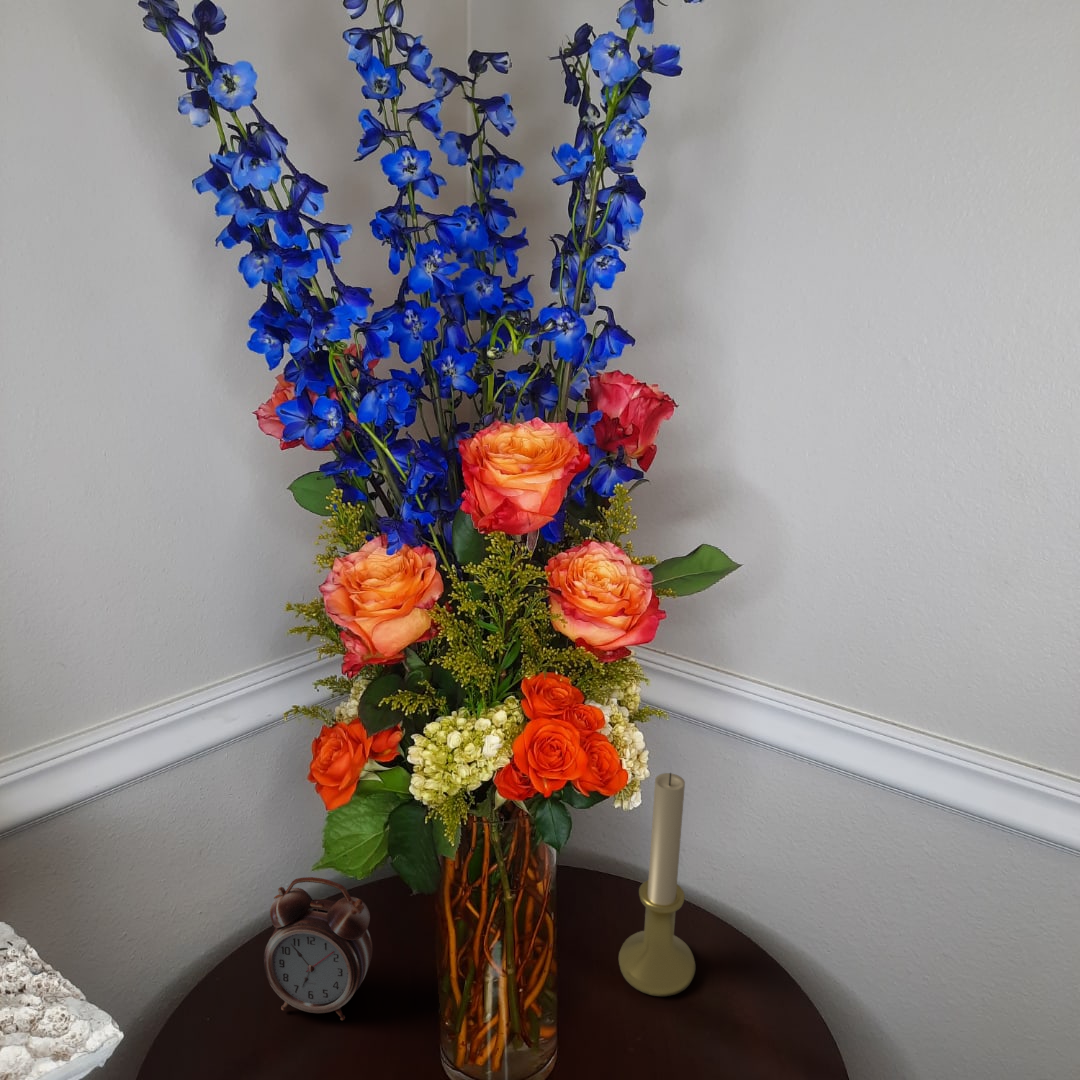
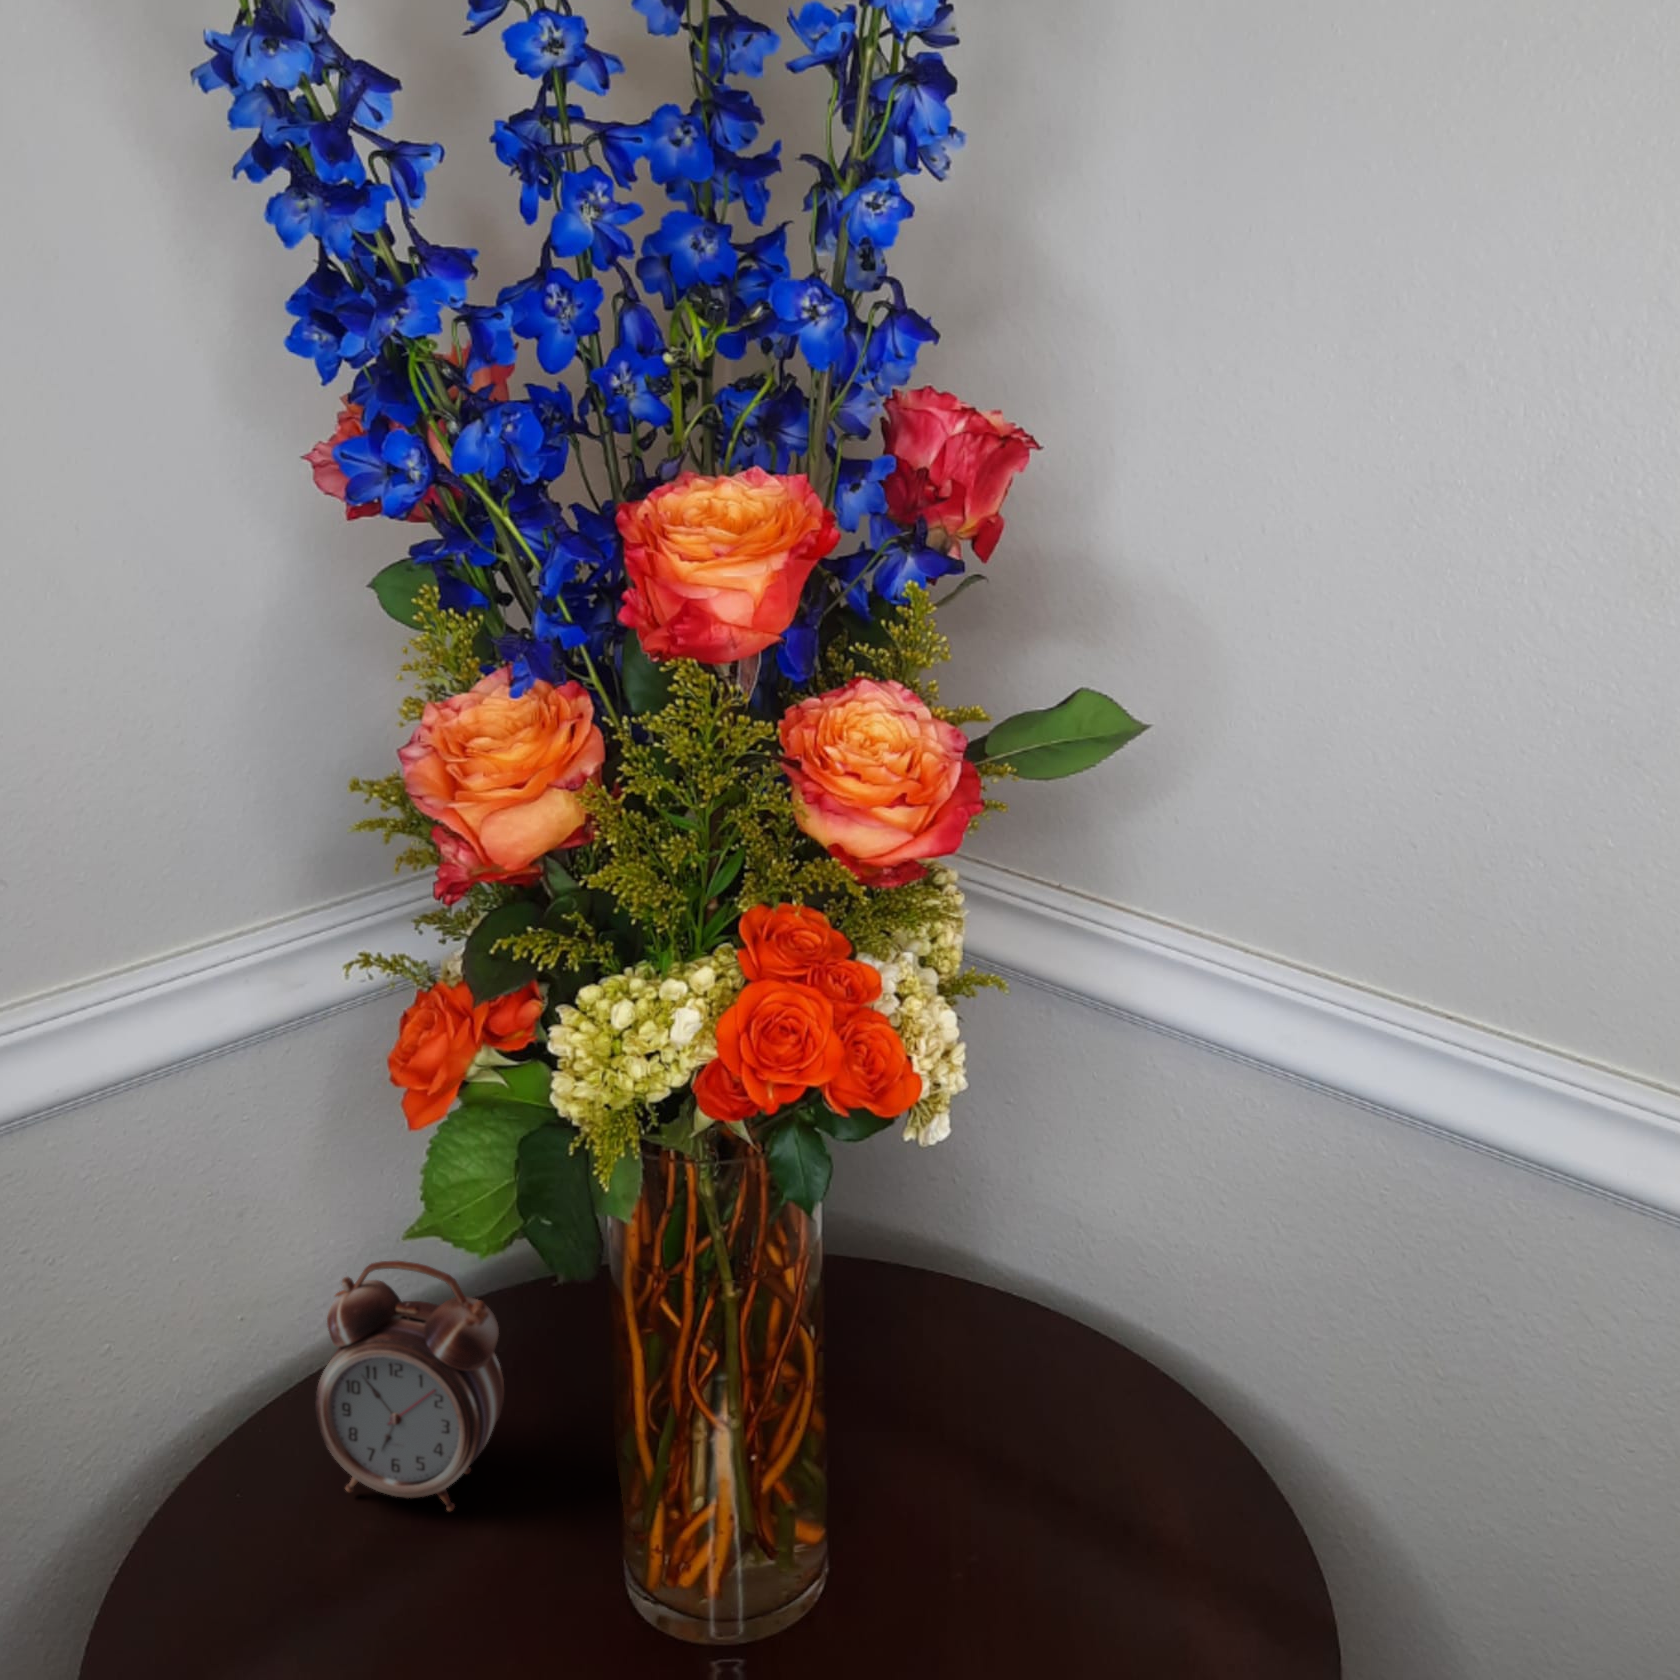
candle holder: present [619,773,695,996] -> none [939,1089,1075,1486]

